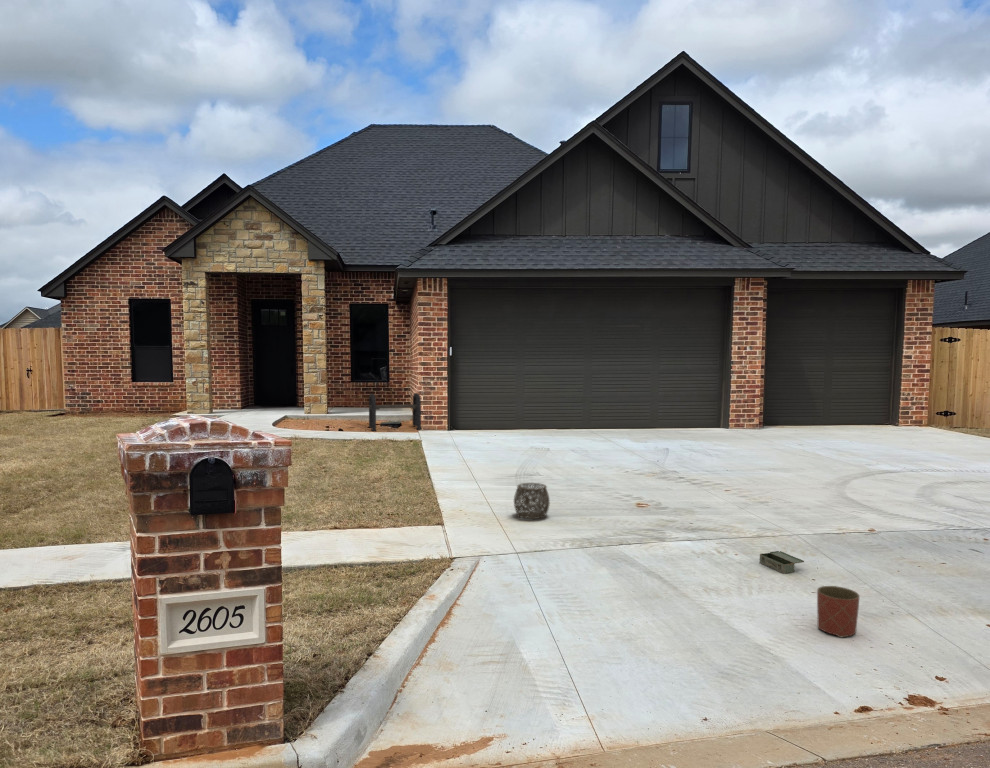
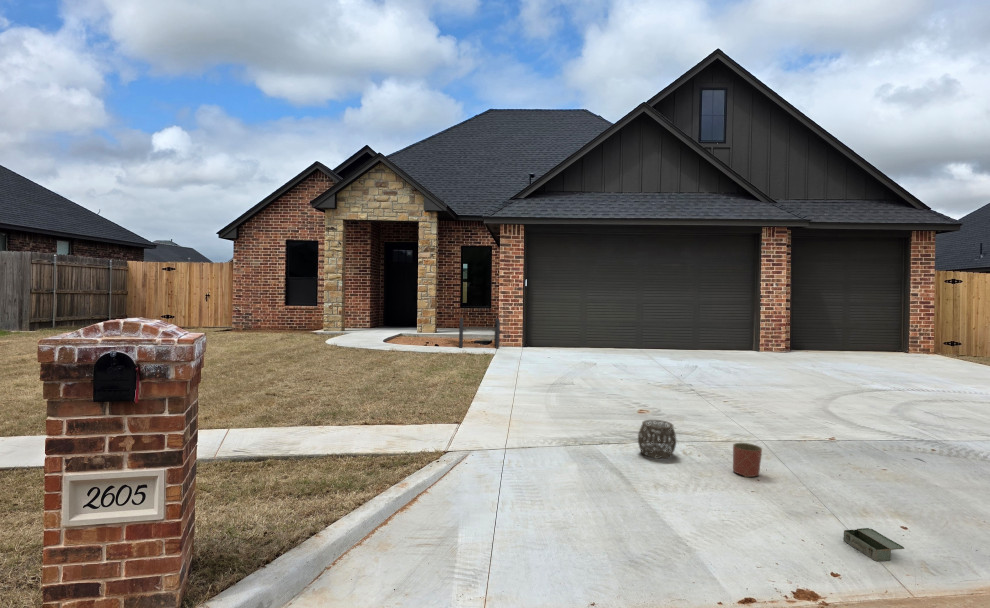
woven basket: present [514,483,550,519] -> present [638,420,676,459]
toolbox: present [760,551,804,574] -> present [843,528,904,561]
planter: present [817,586,859,637] -> present [733,443,762,477]

